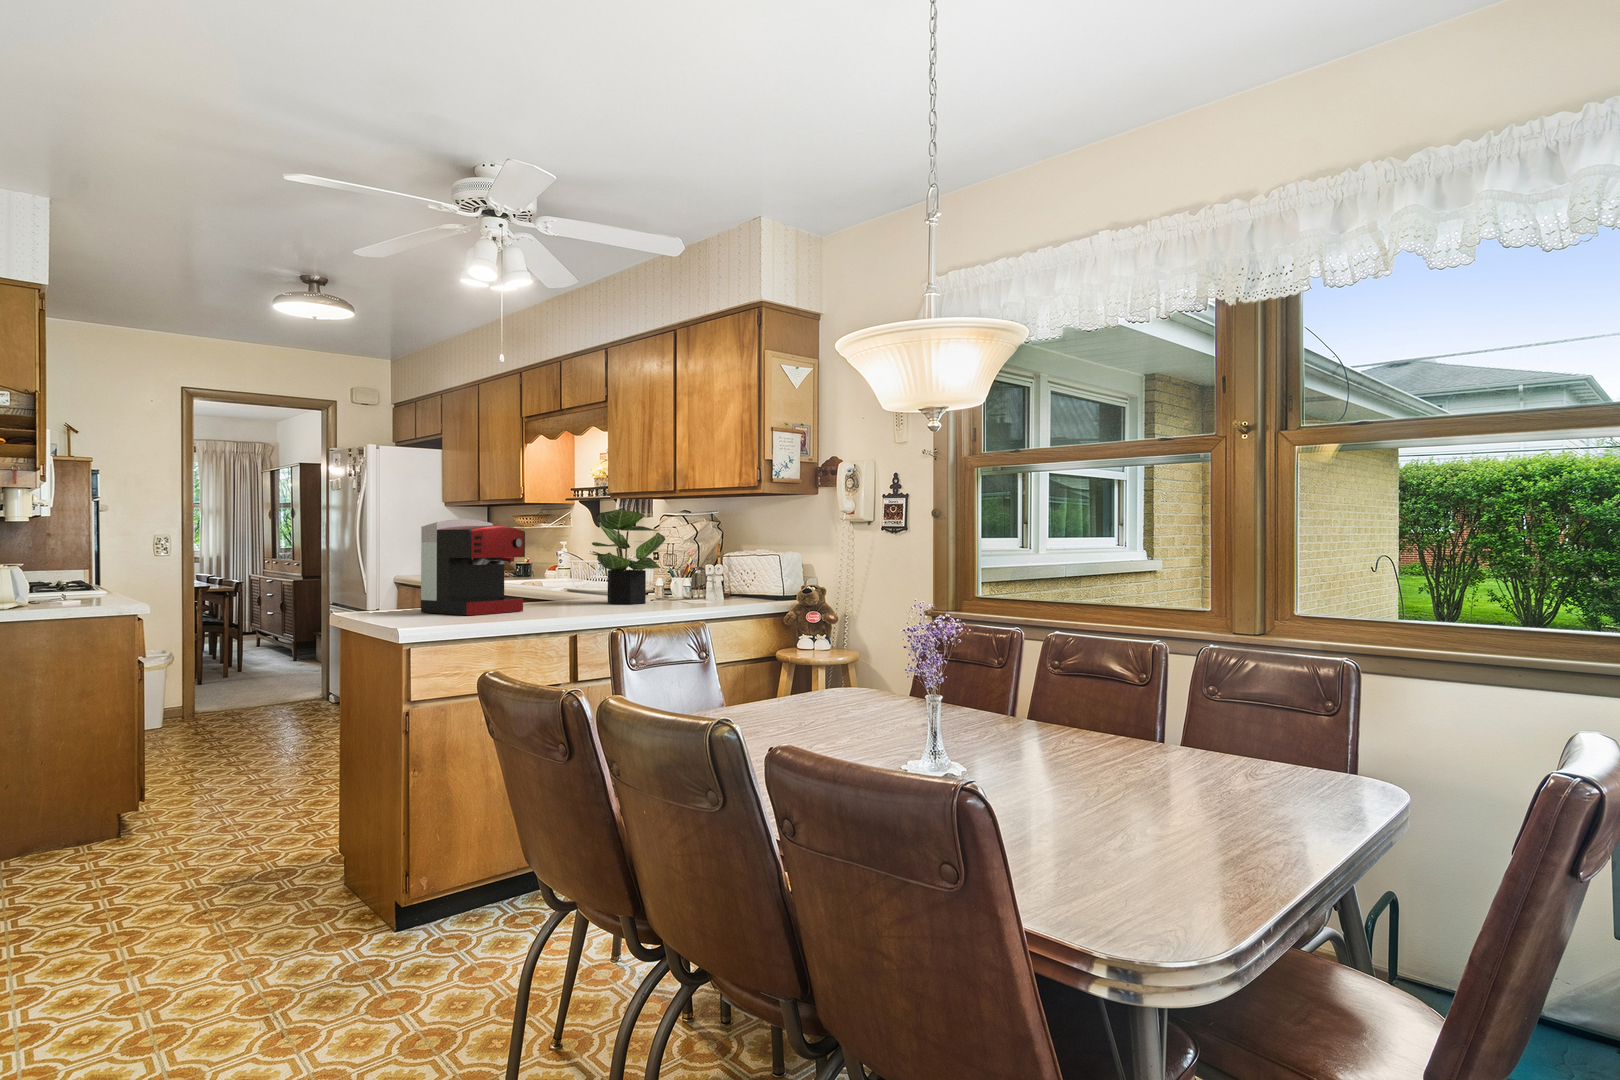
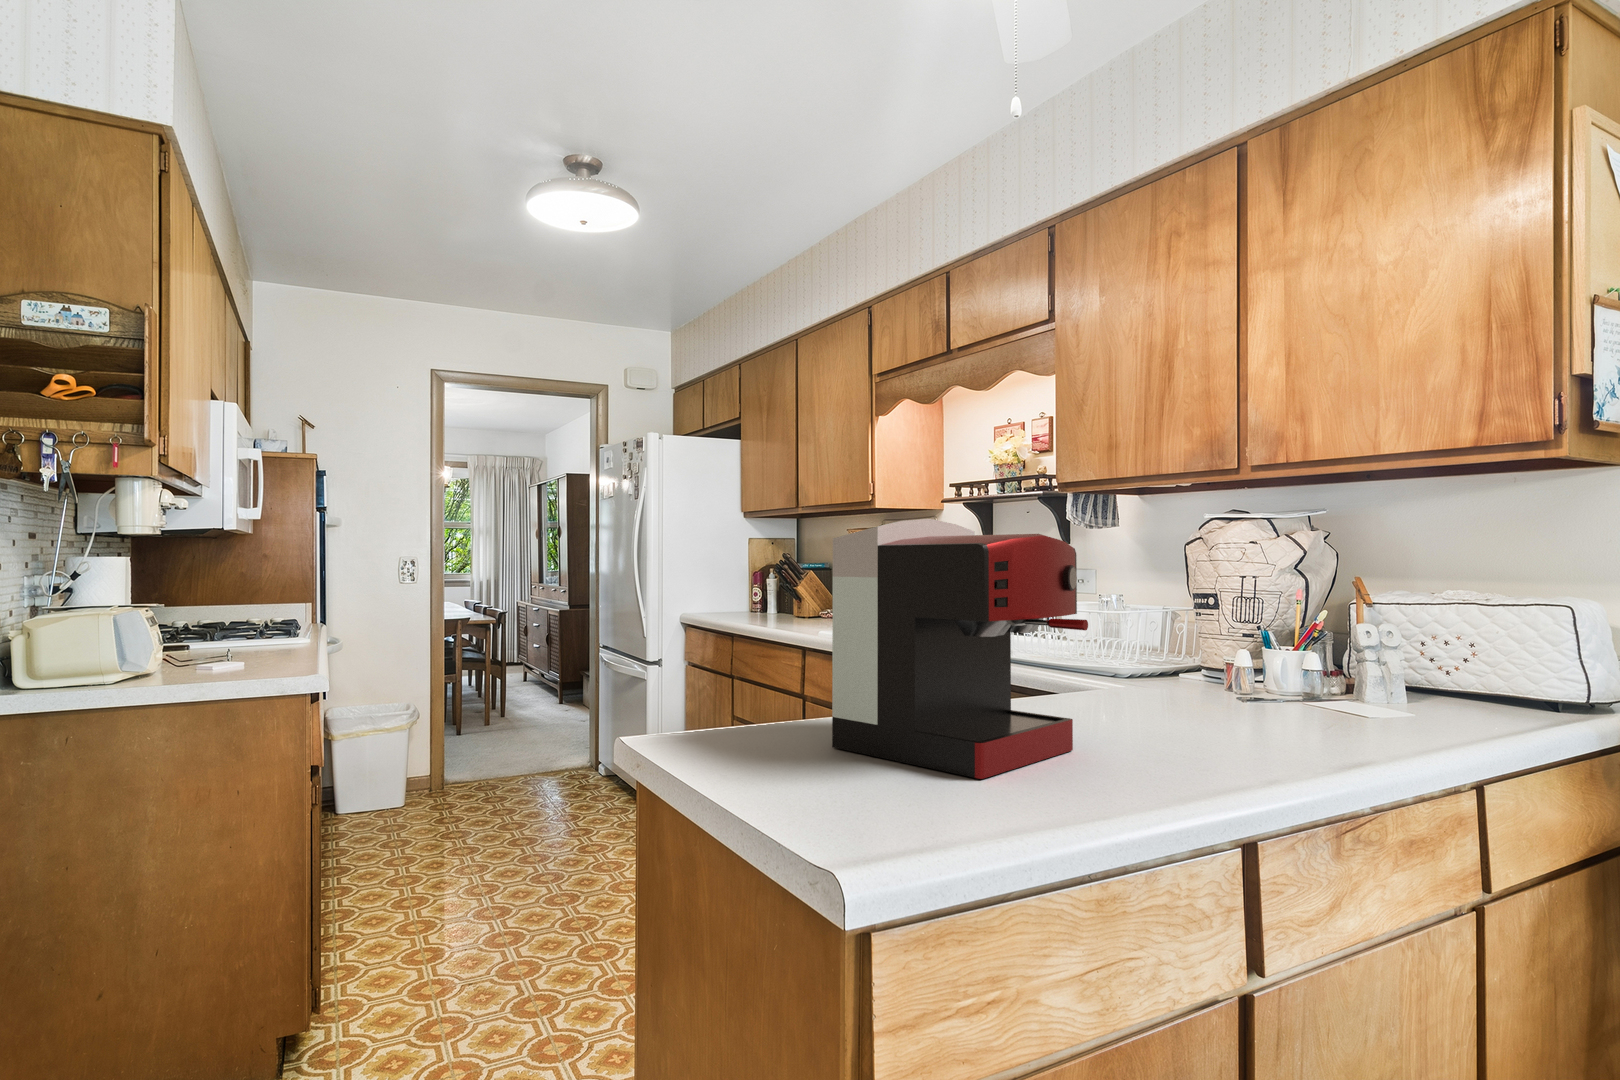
potted plant: present [592,508,665,604] -> none [1113,494,1302,715]

